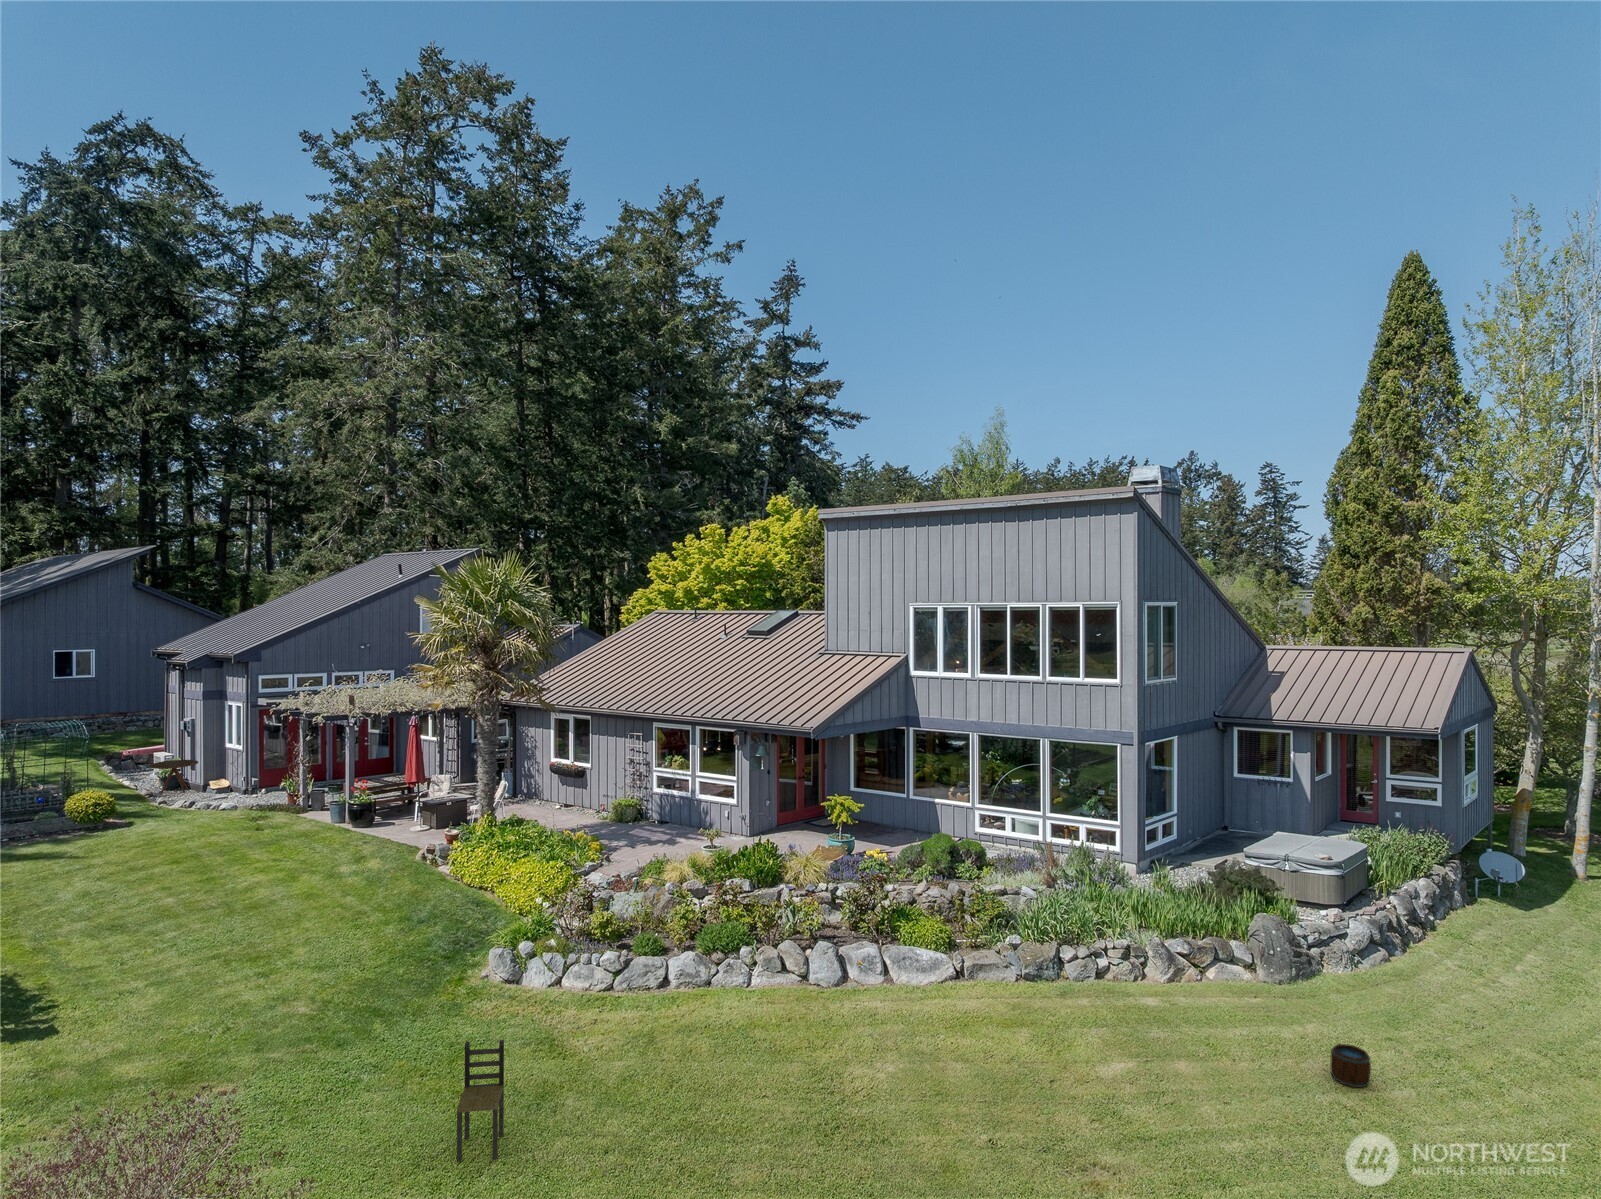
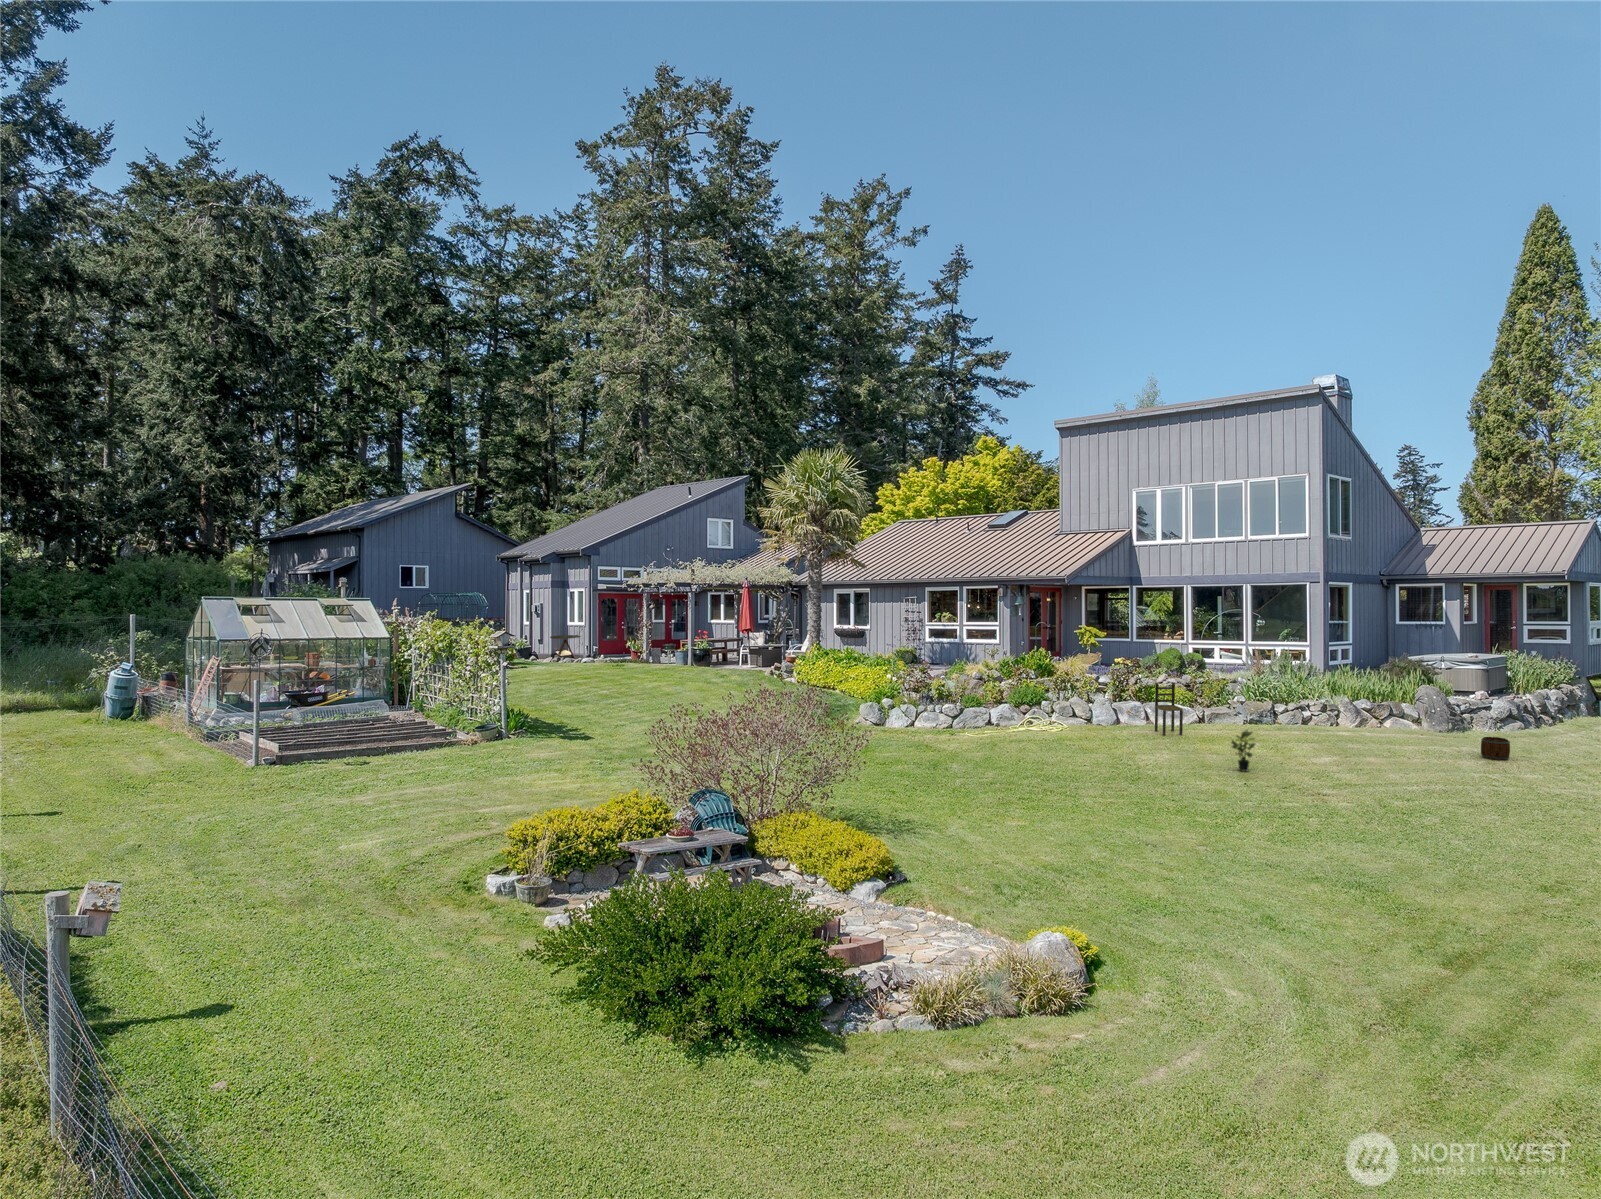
chair: present [457,1040,504,1162] -> present [1155,683,1183,736]
potted plant: none [952,1069,990,1143] -> present [1232,730,1255,772]

